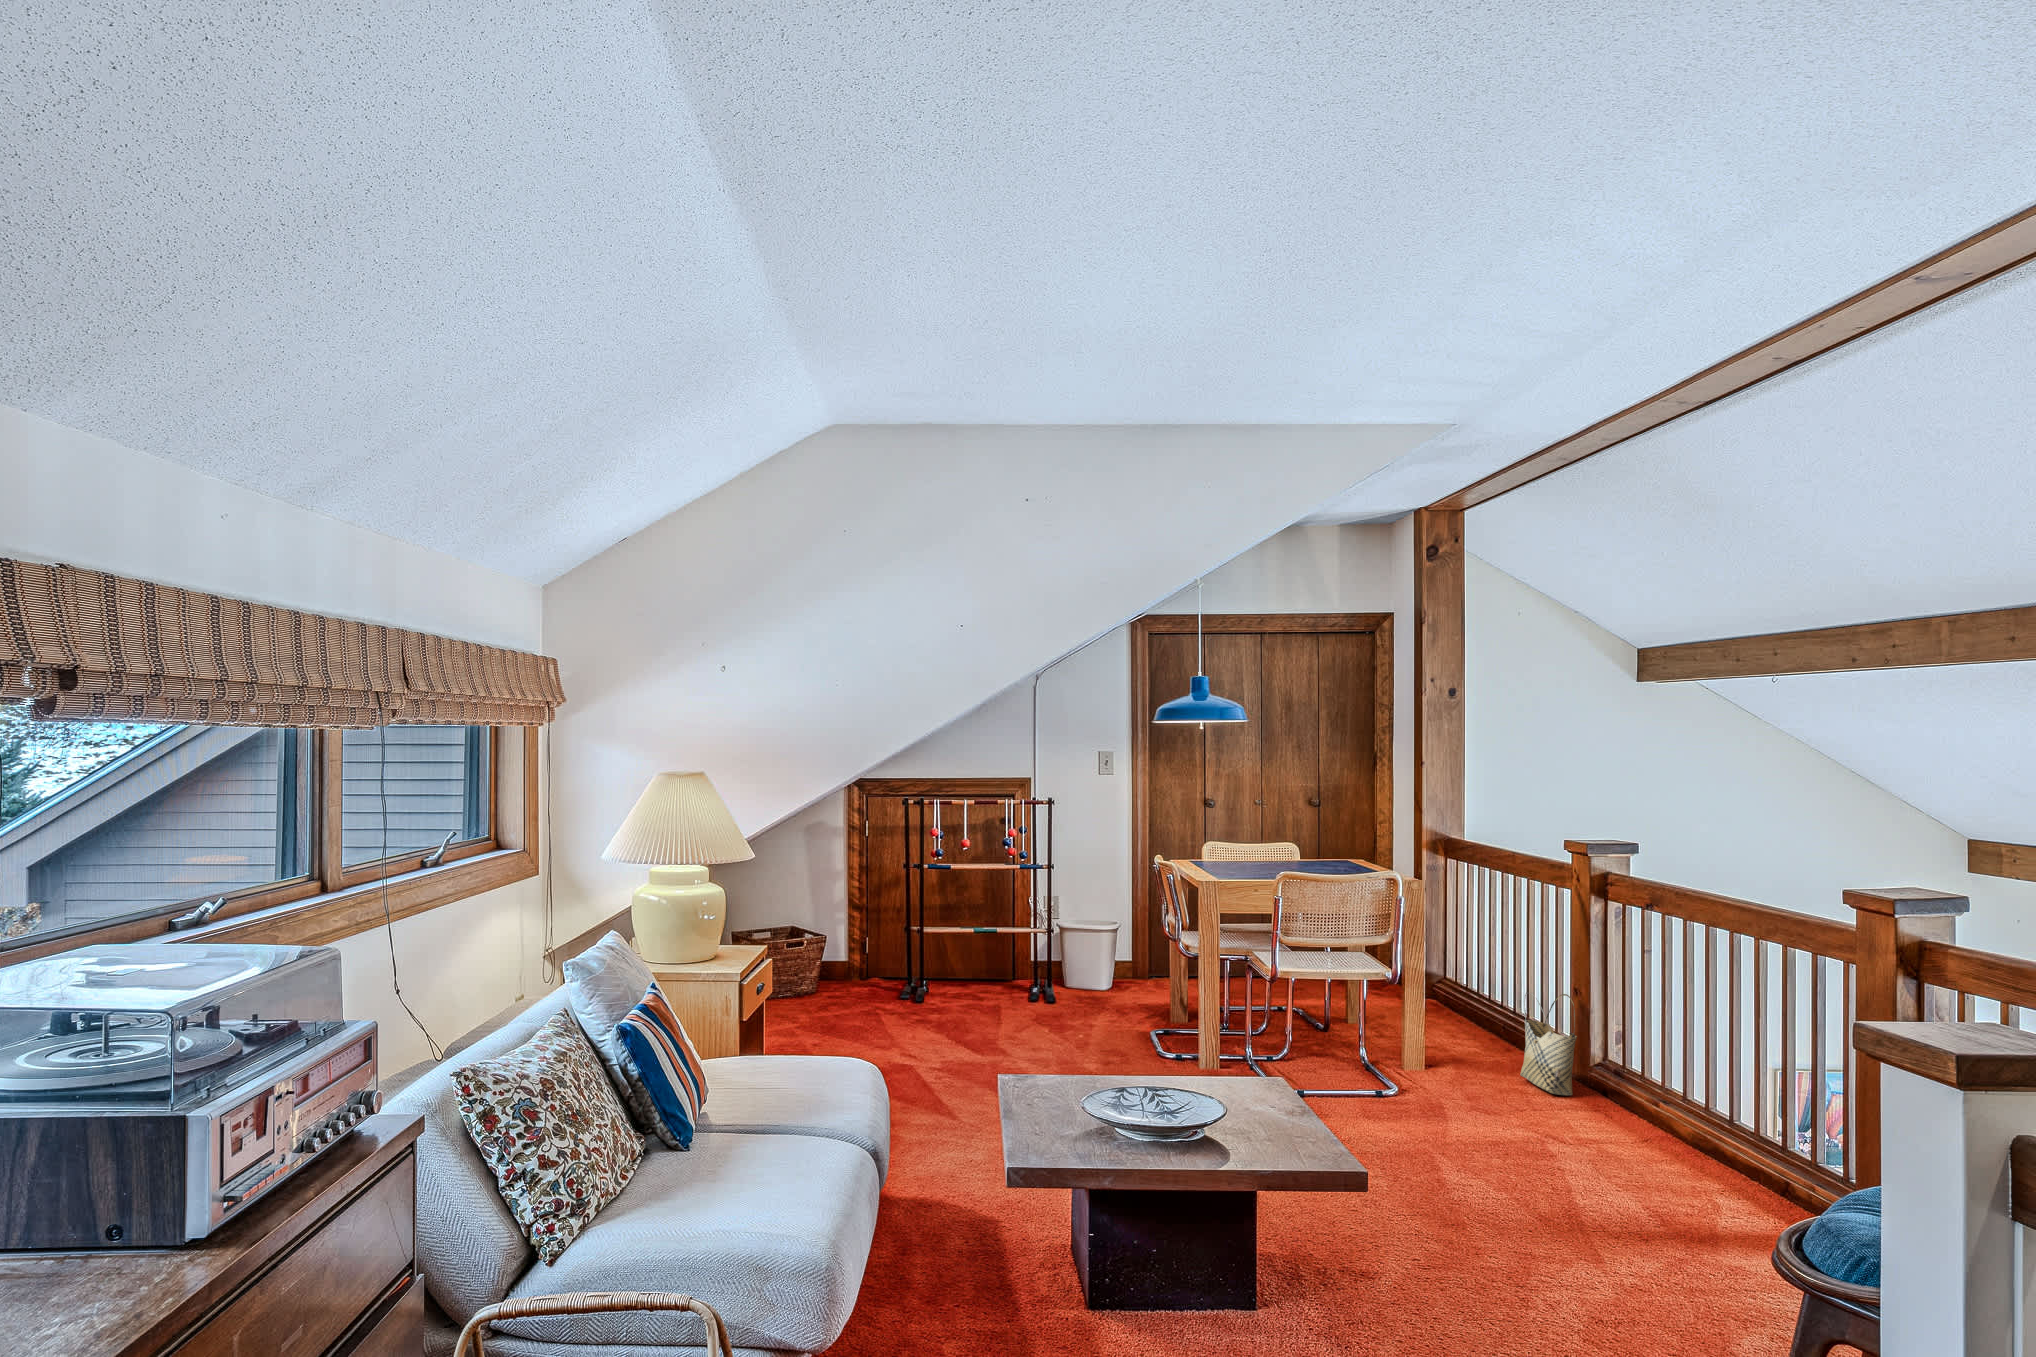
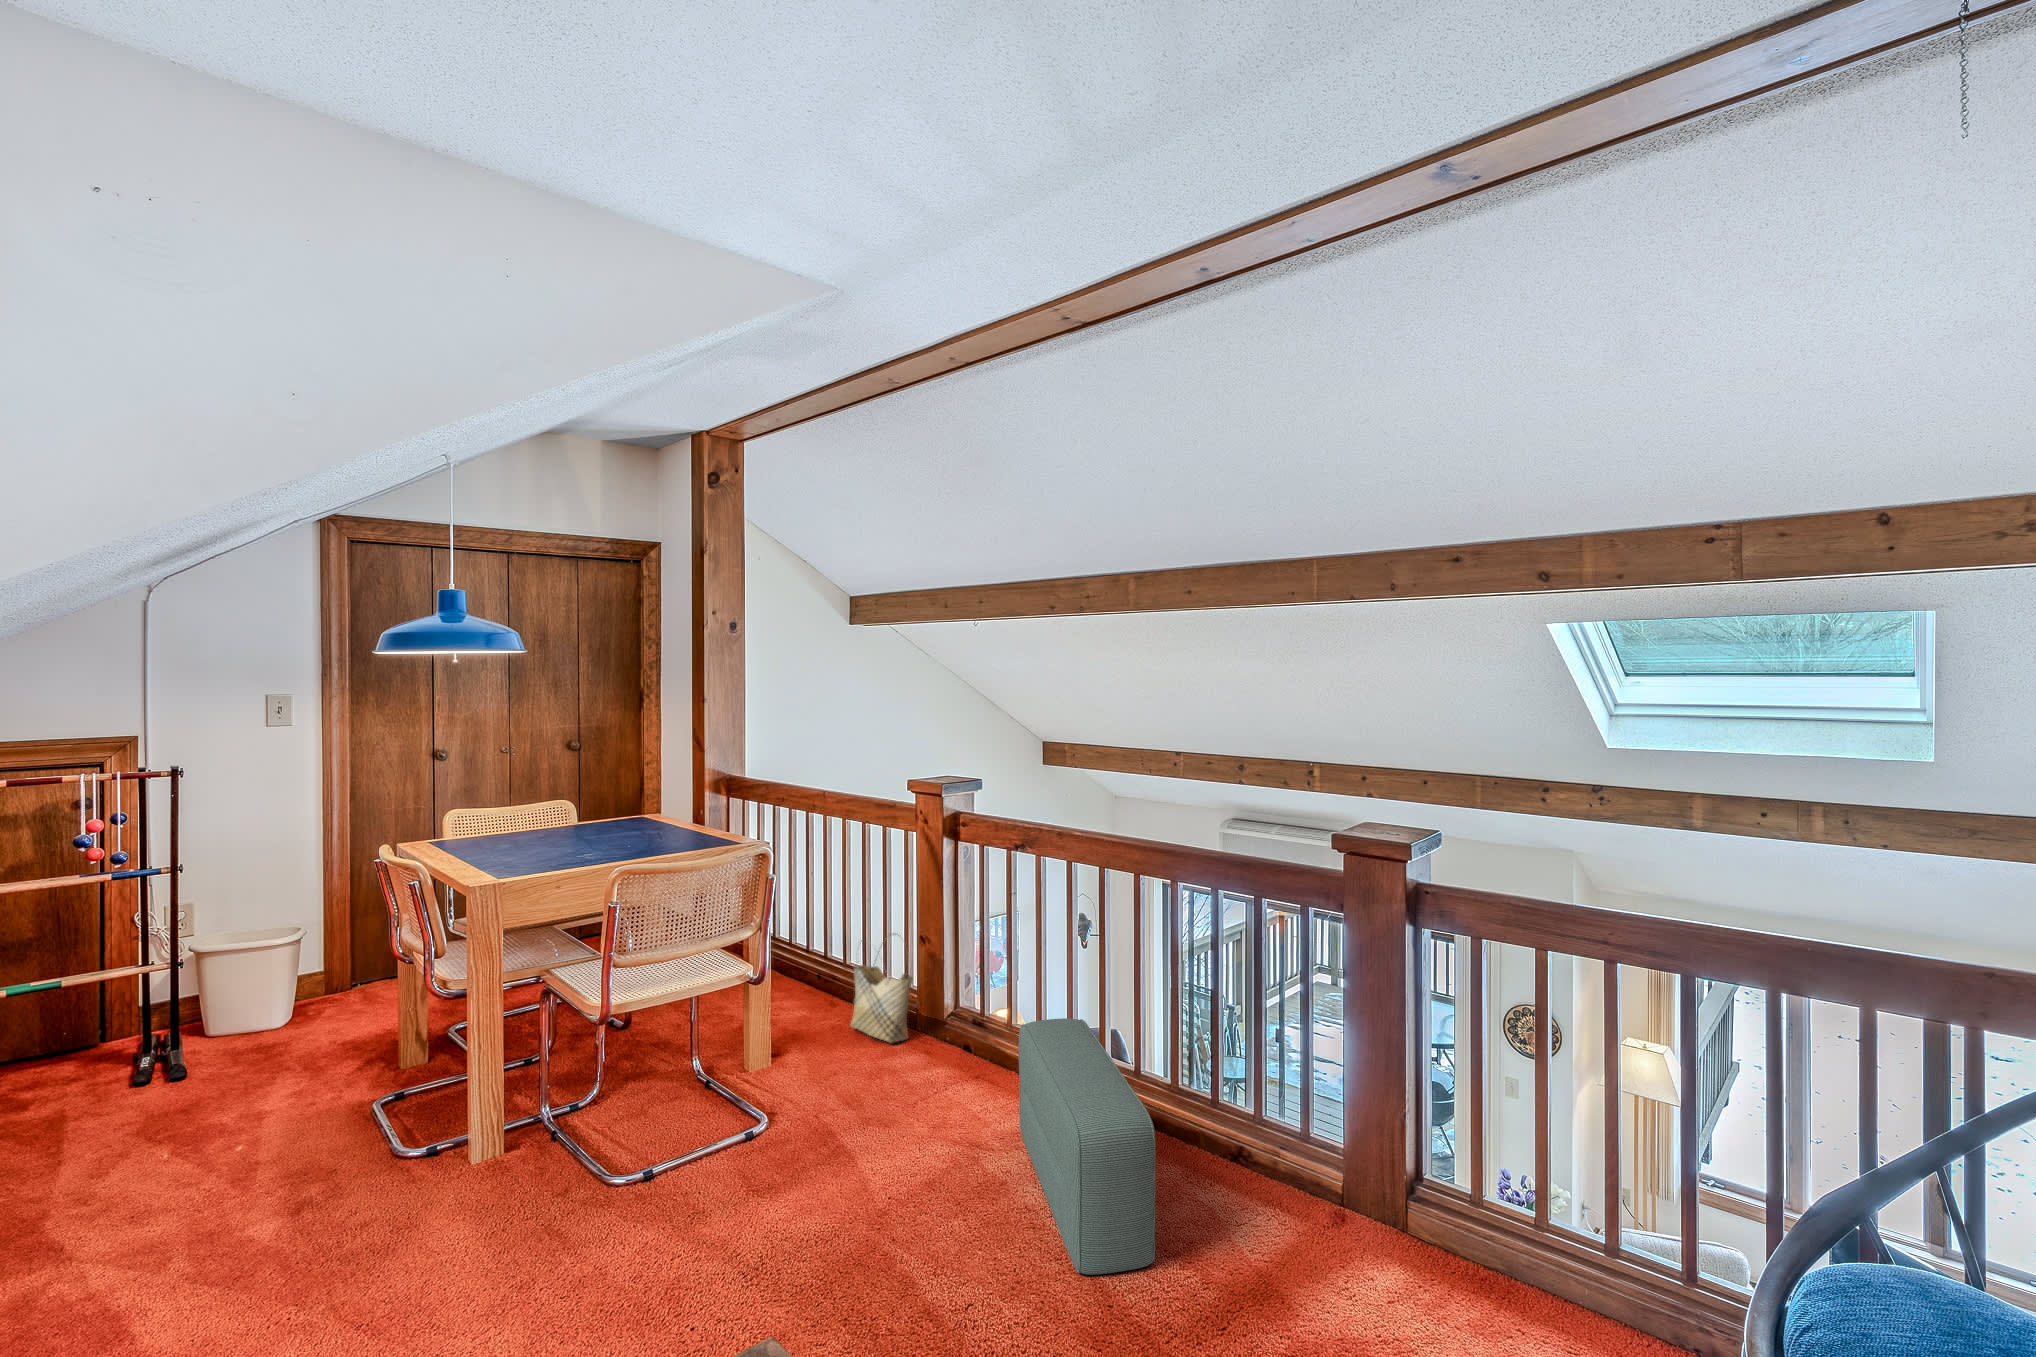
pouf: none [1599,1068,1696,1258] -> present [1018,1018,1156,1275]

